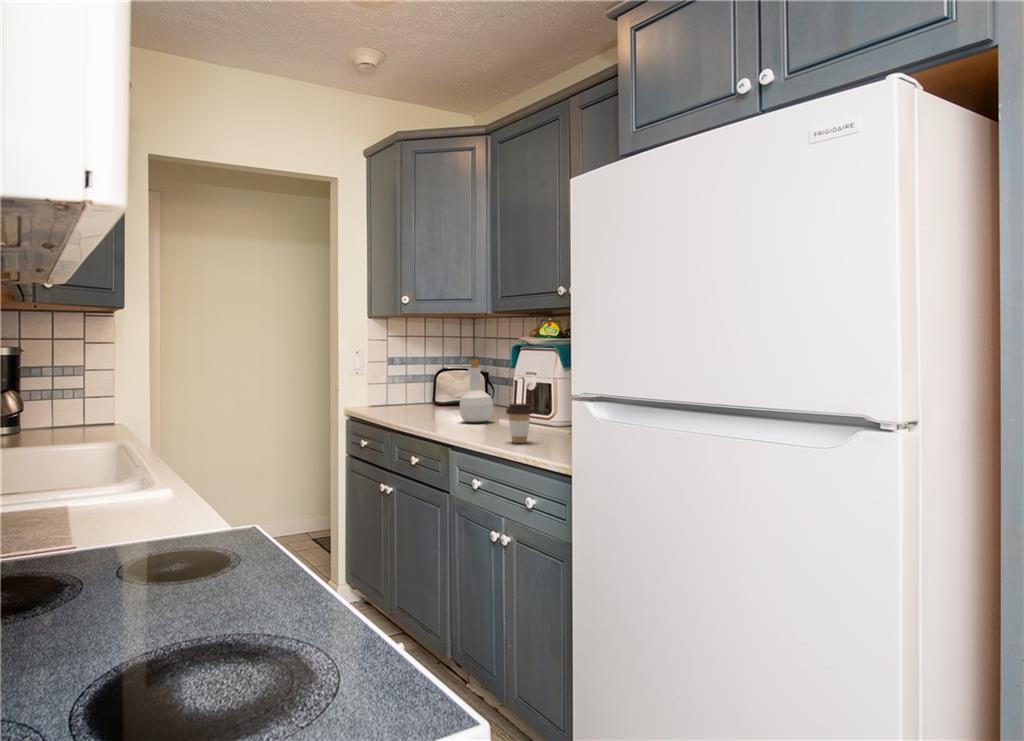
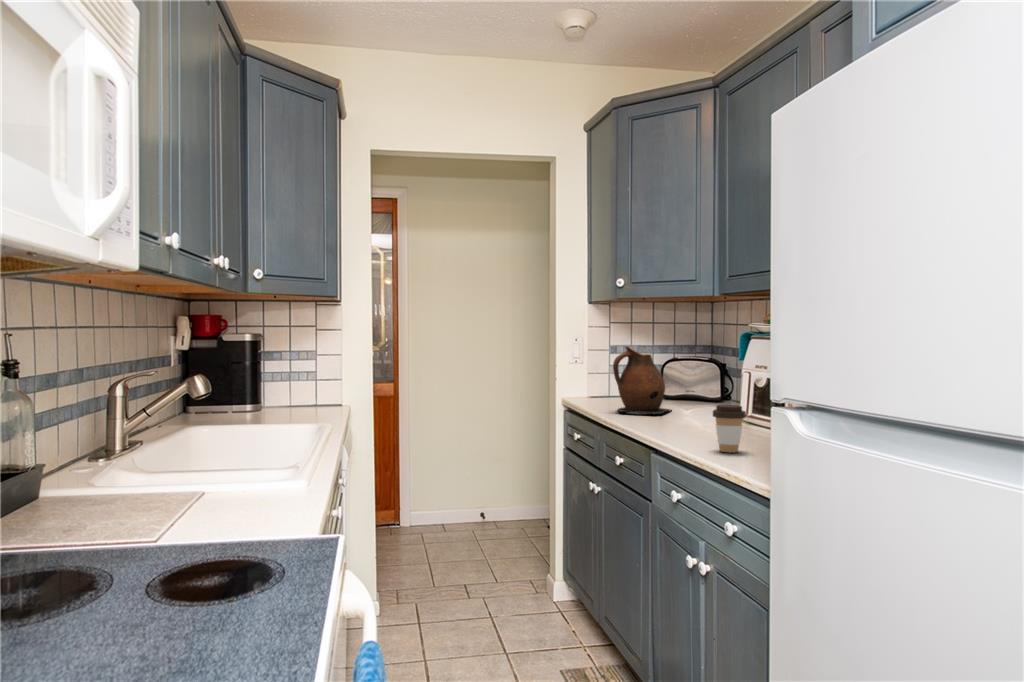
ceramic pitcher: none [400,358,450,417] -> present [613,347,672,414]
bottle: present [460,359,494,422] -> none [675,350,716,423]

